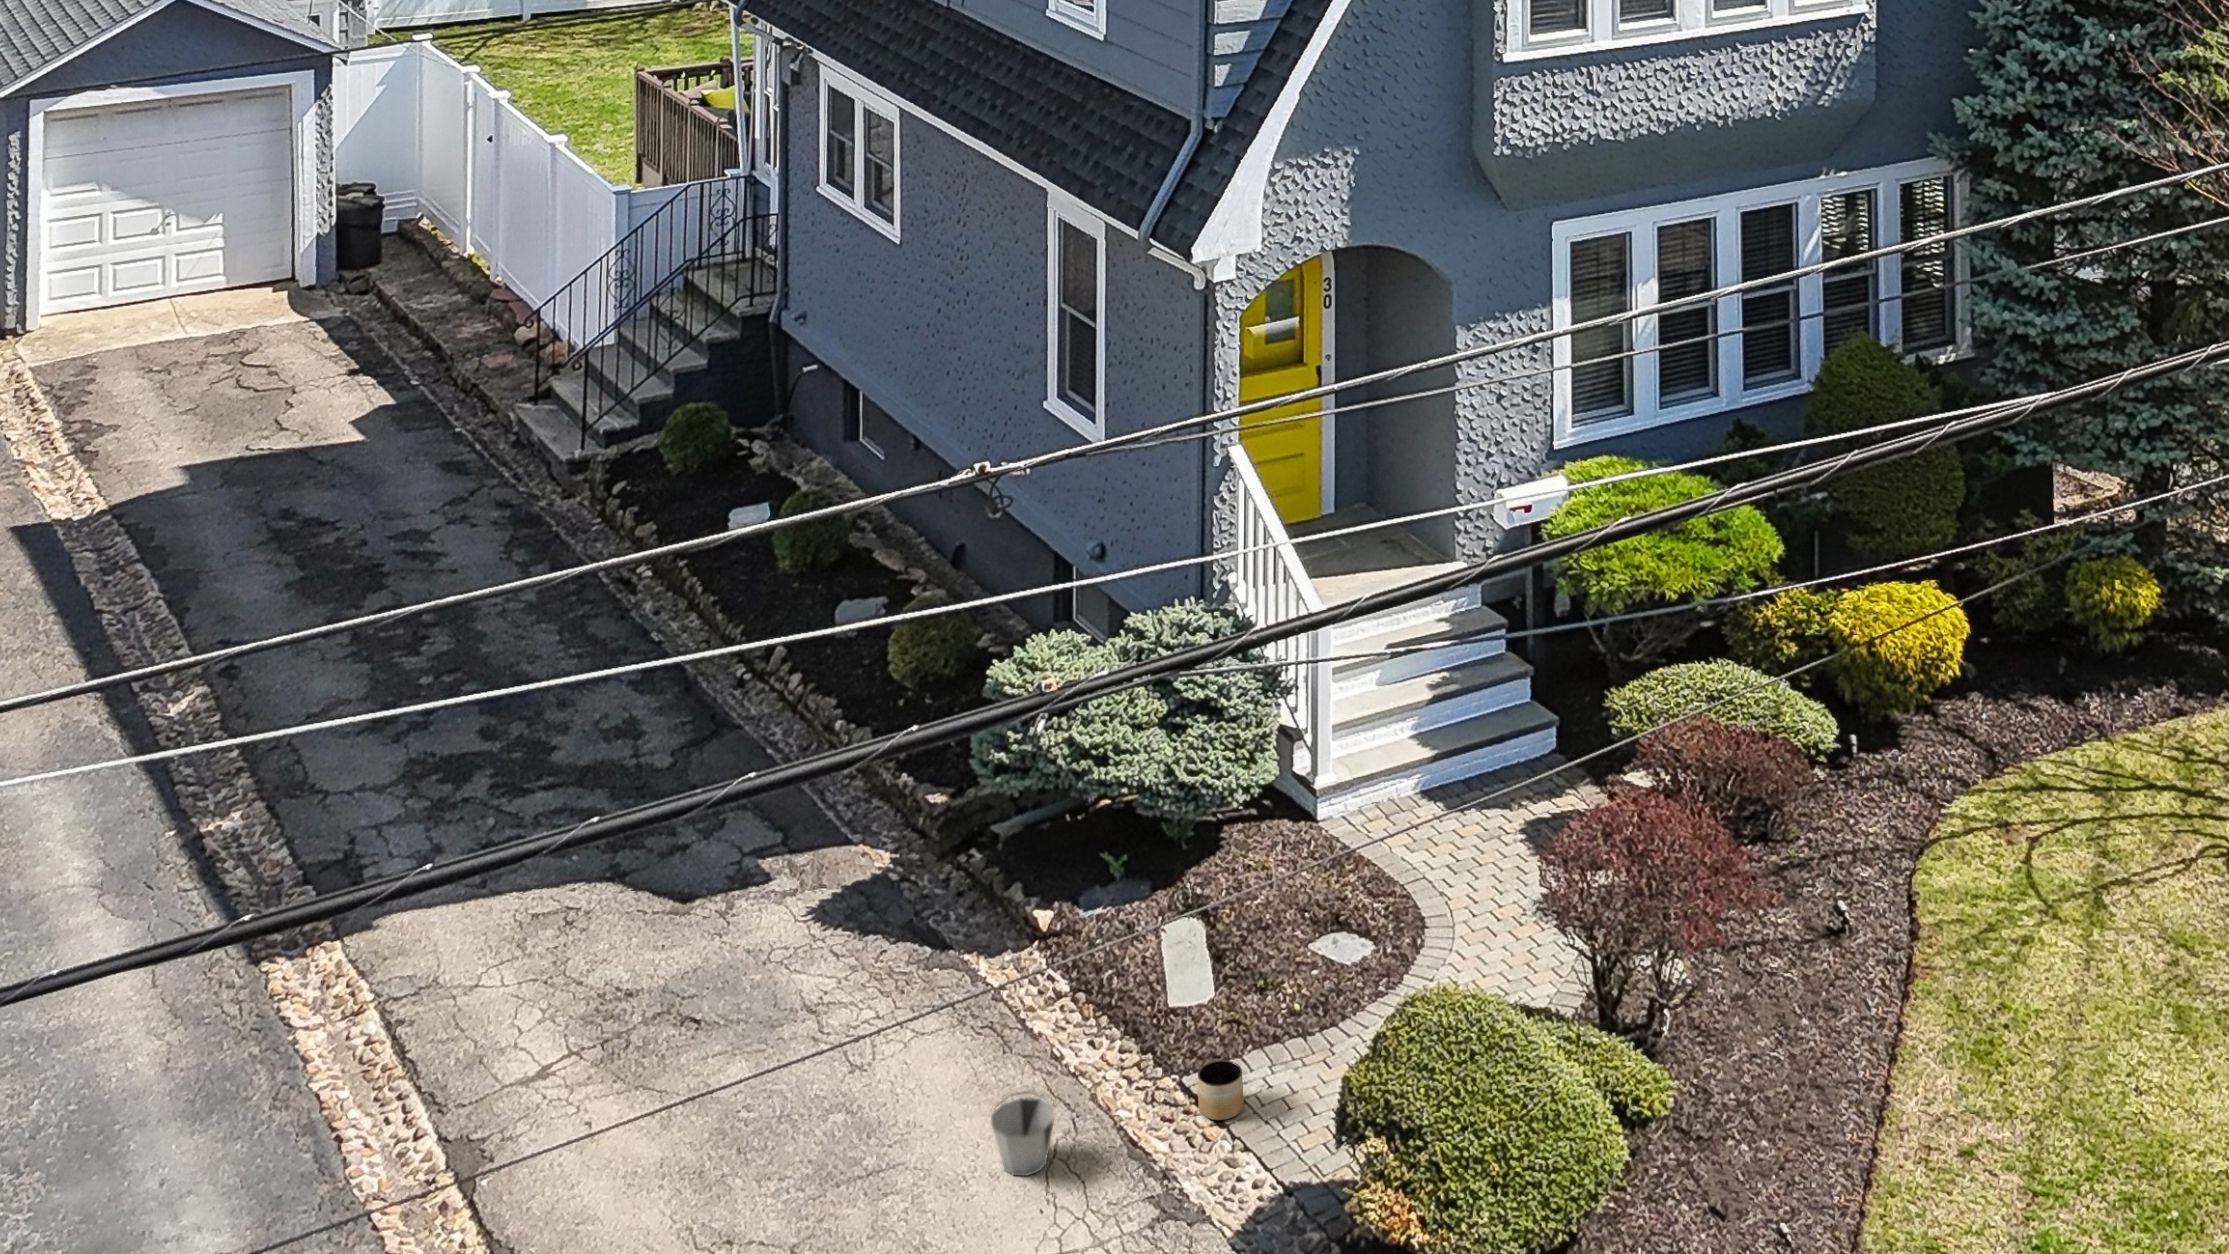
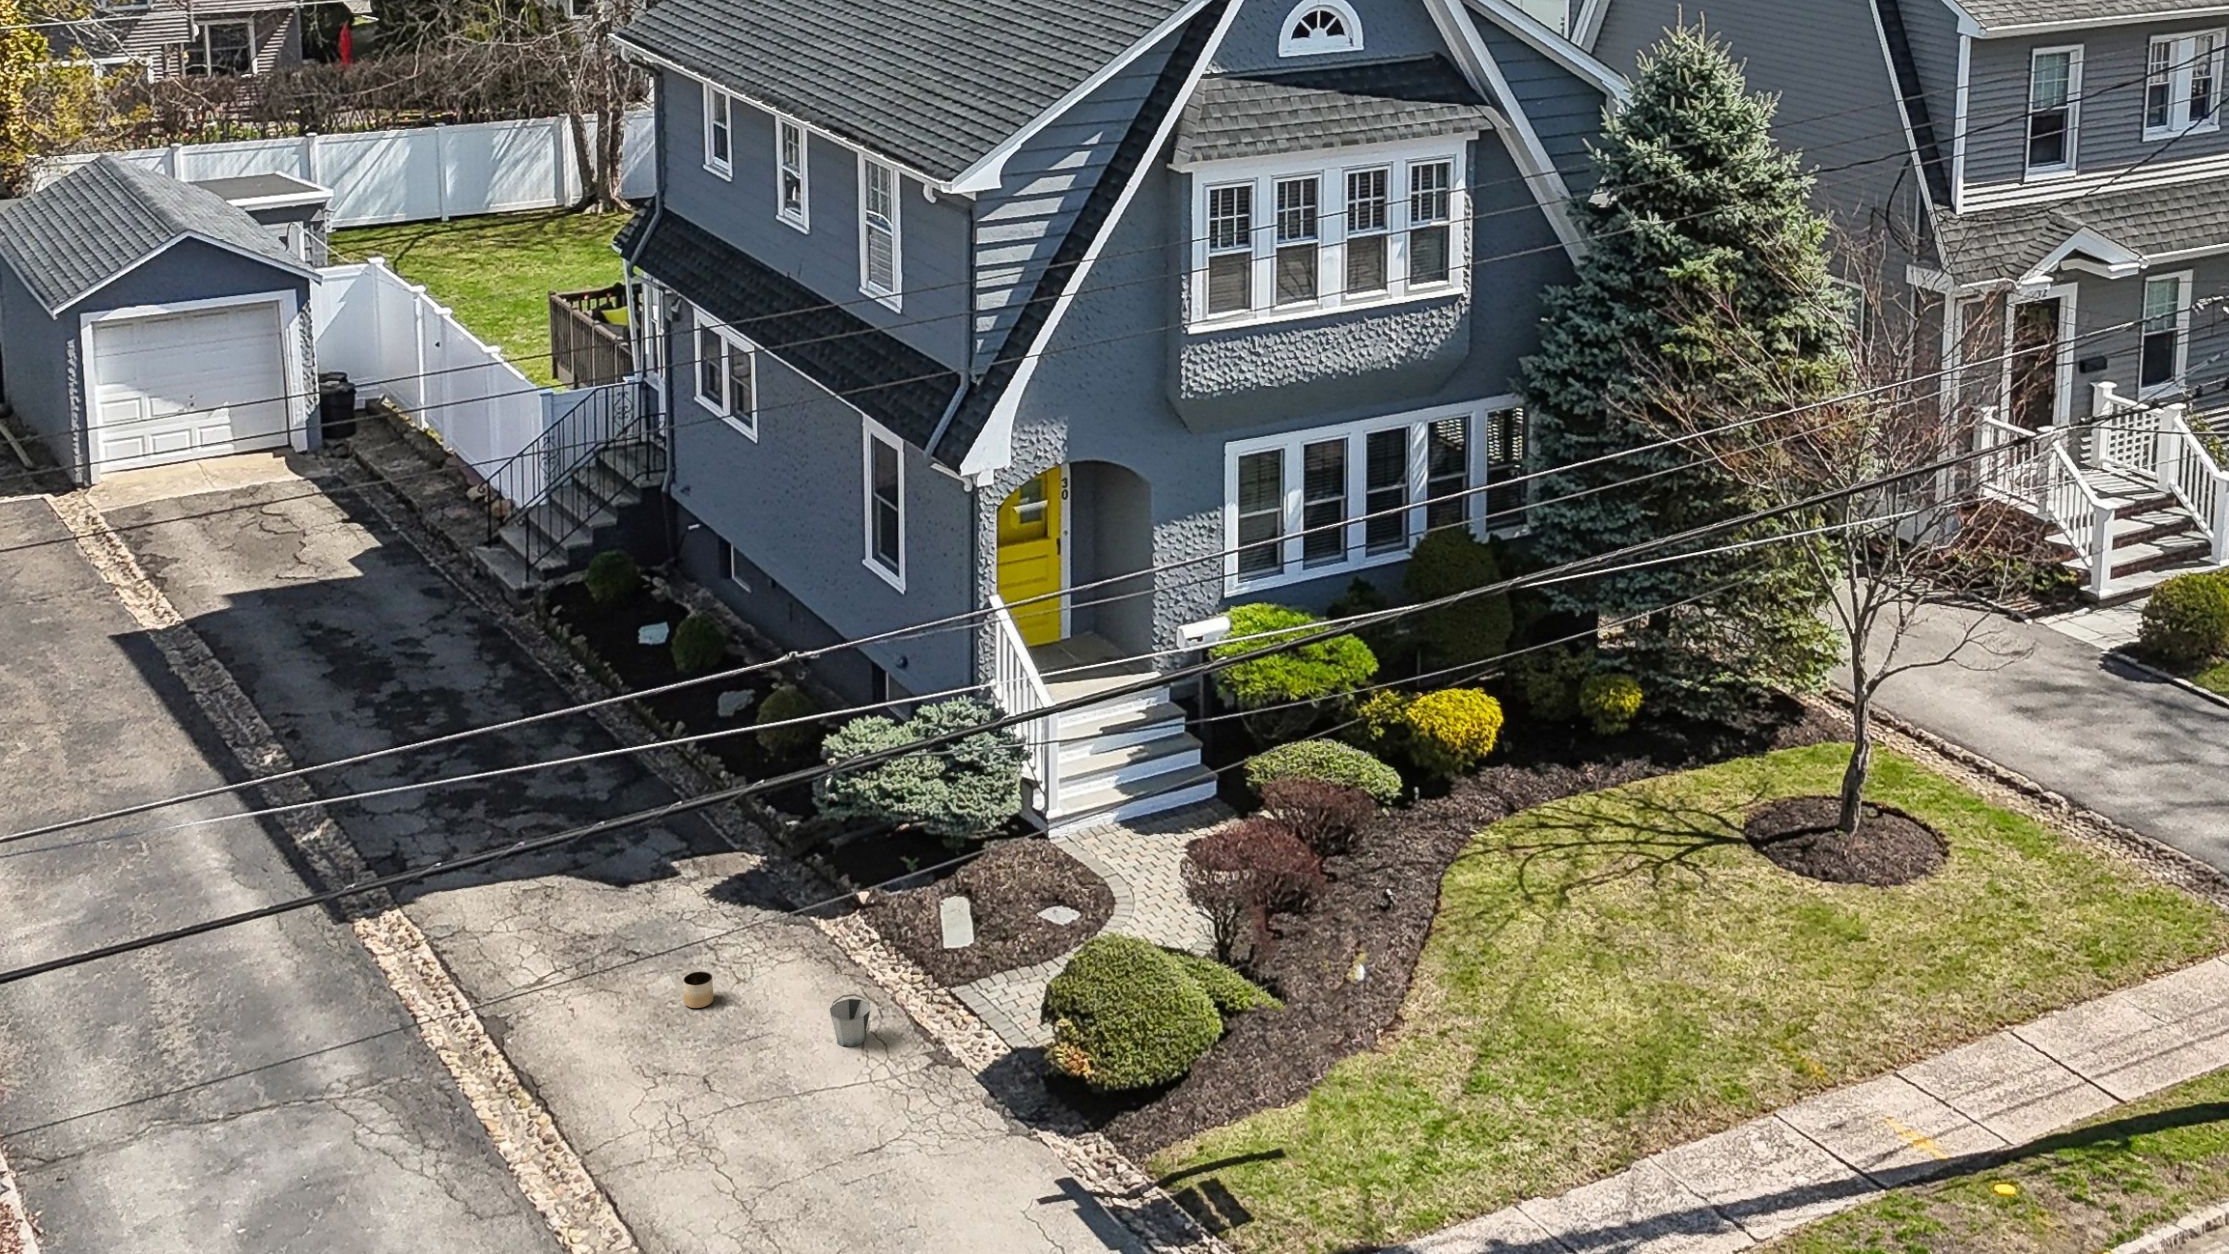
planter: present [1198,1060,1244,1120] -> present [683,971,713,1008]

